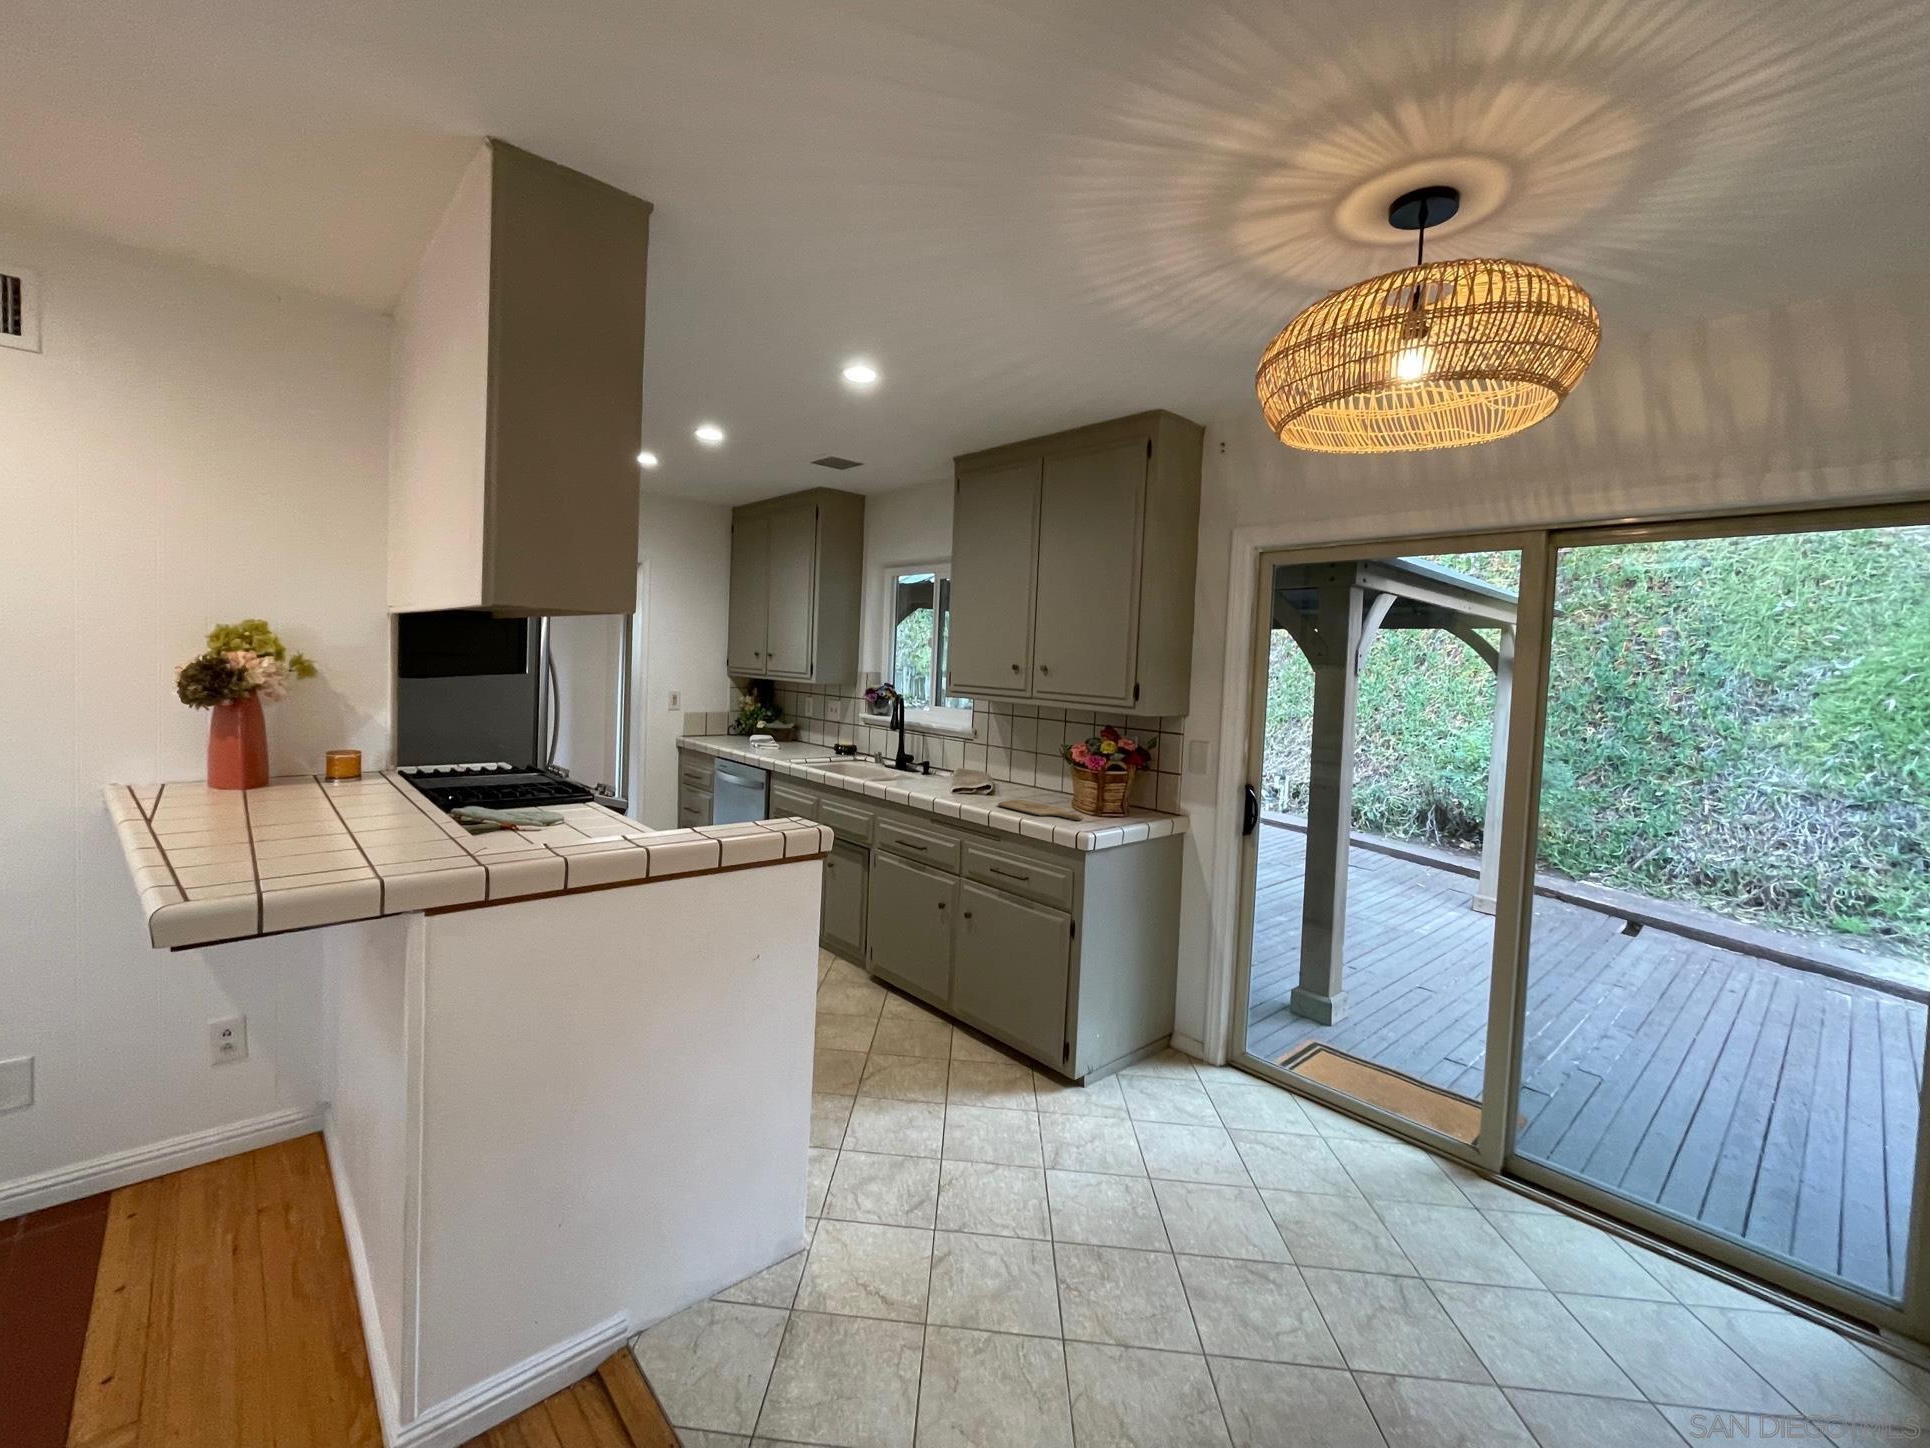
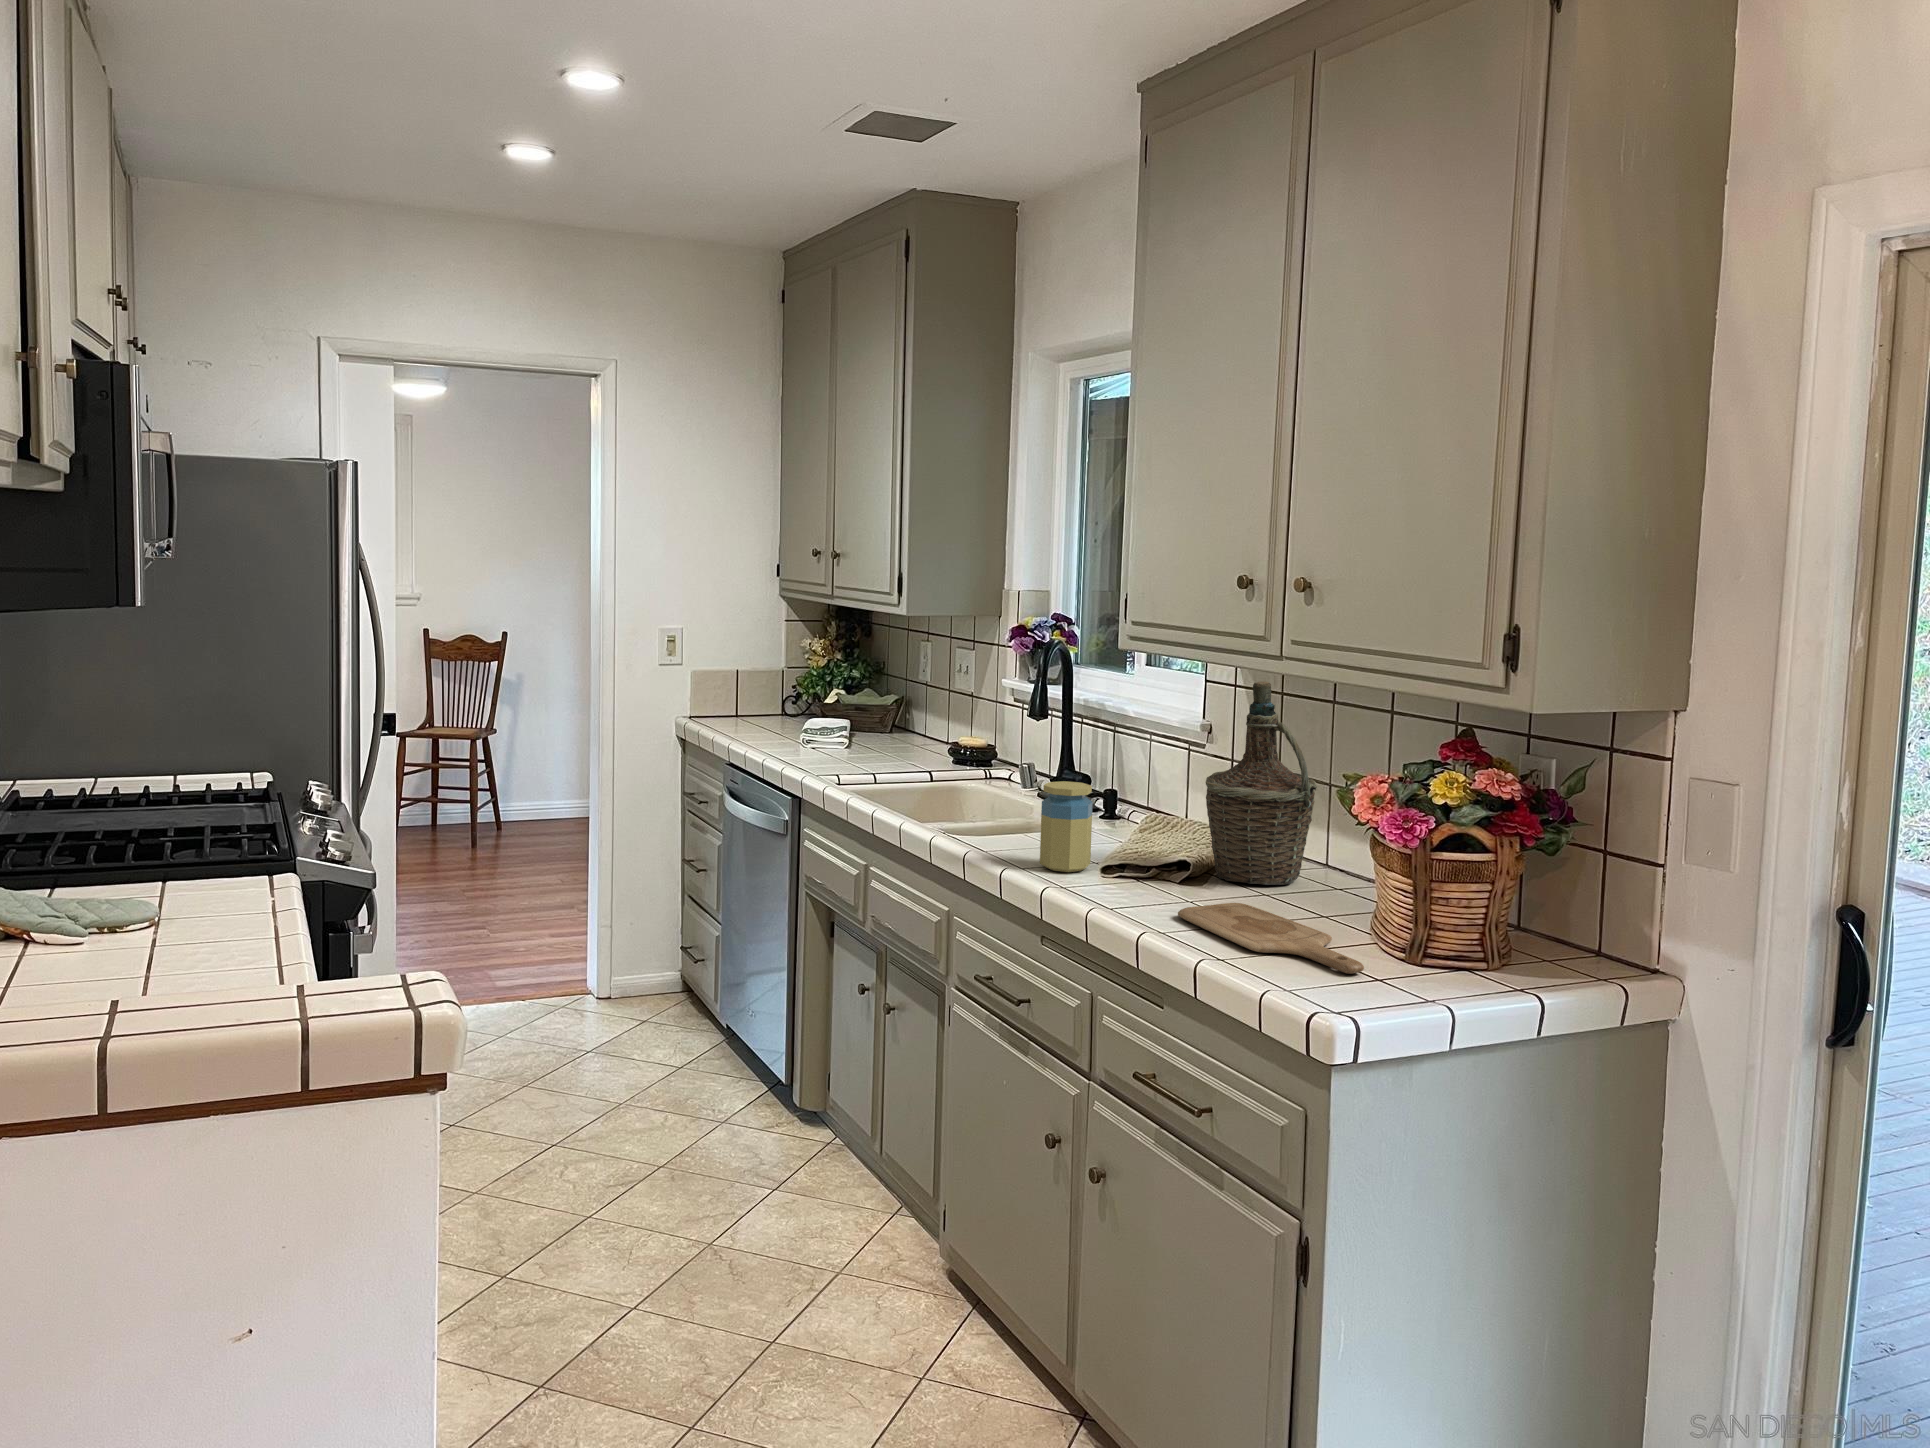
bottle: none [992,709,1038,794] -> present [1206,681,1317,885]
jar: none [925,754,946,793] -> present [1040,781,1093,872]

